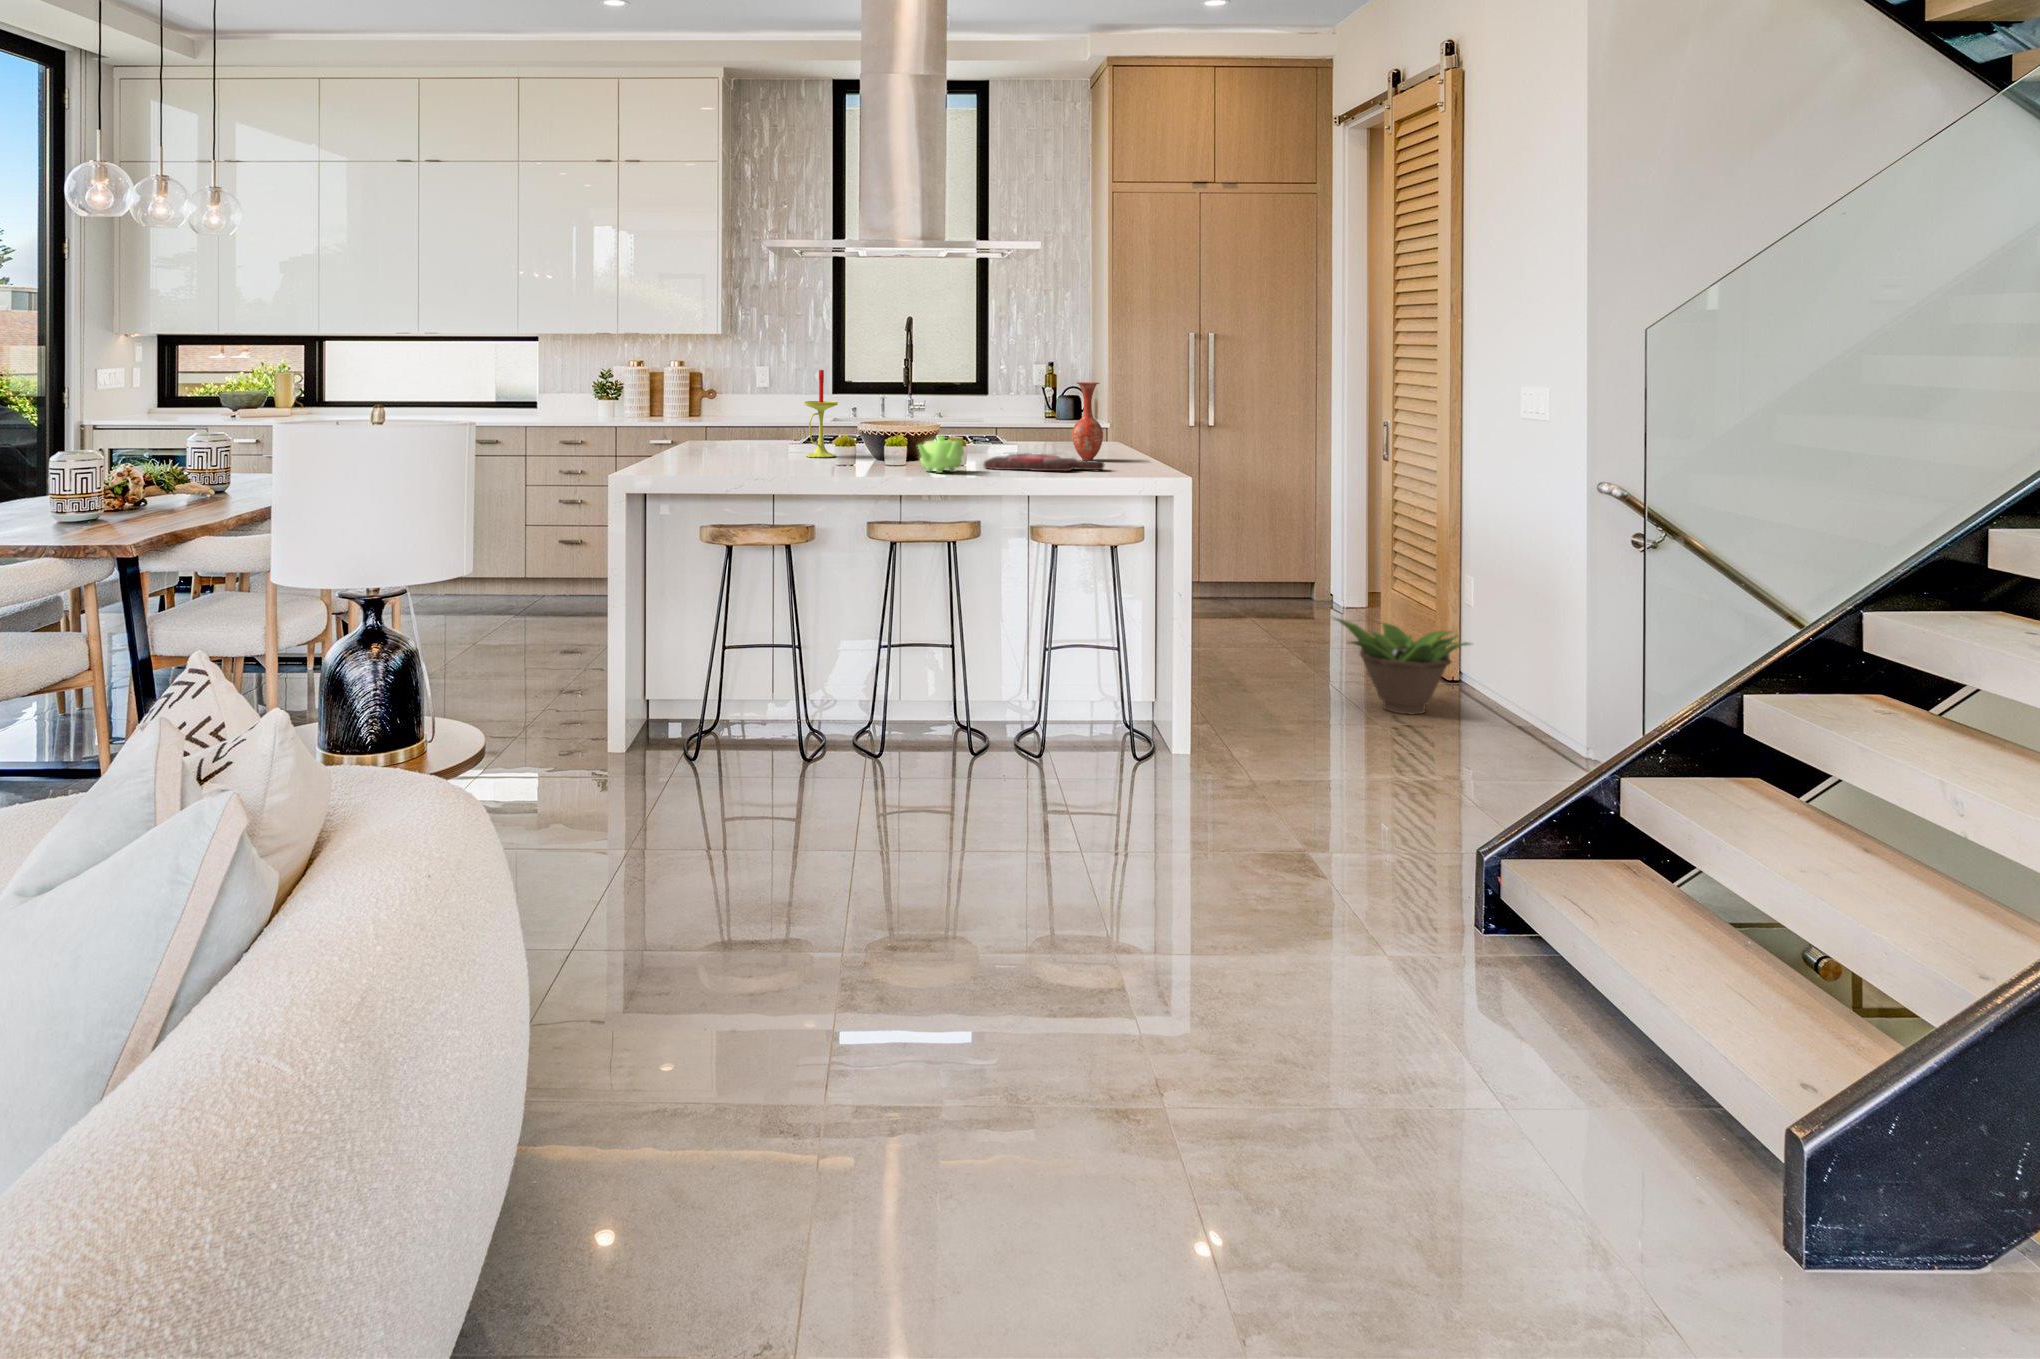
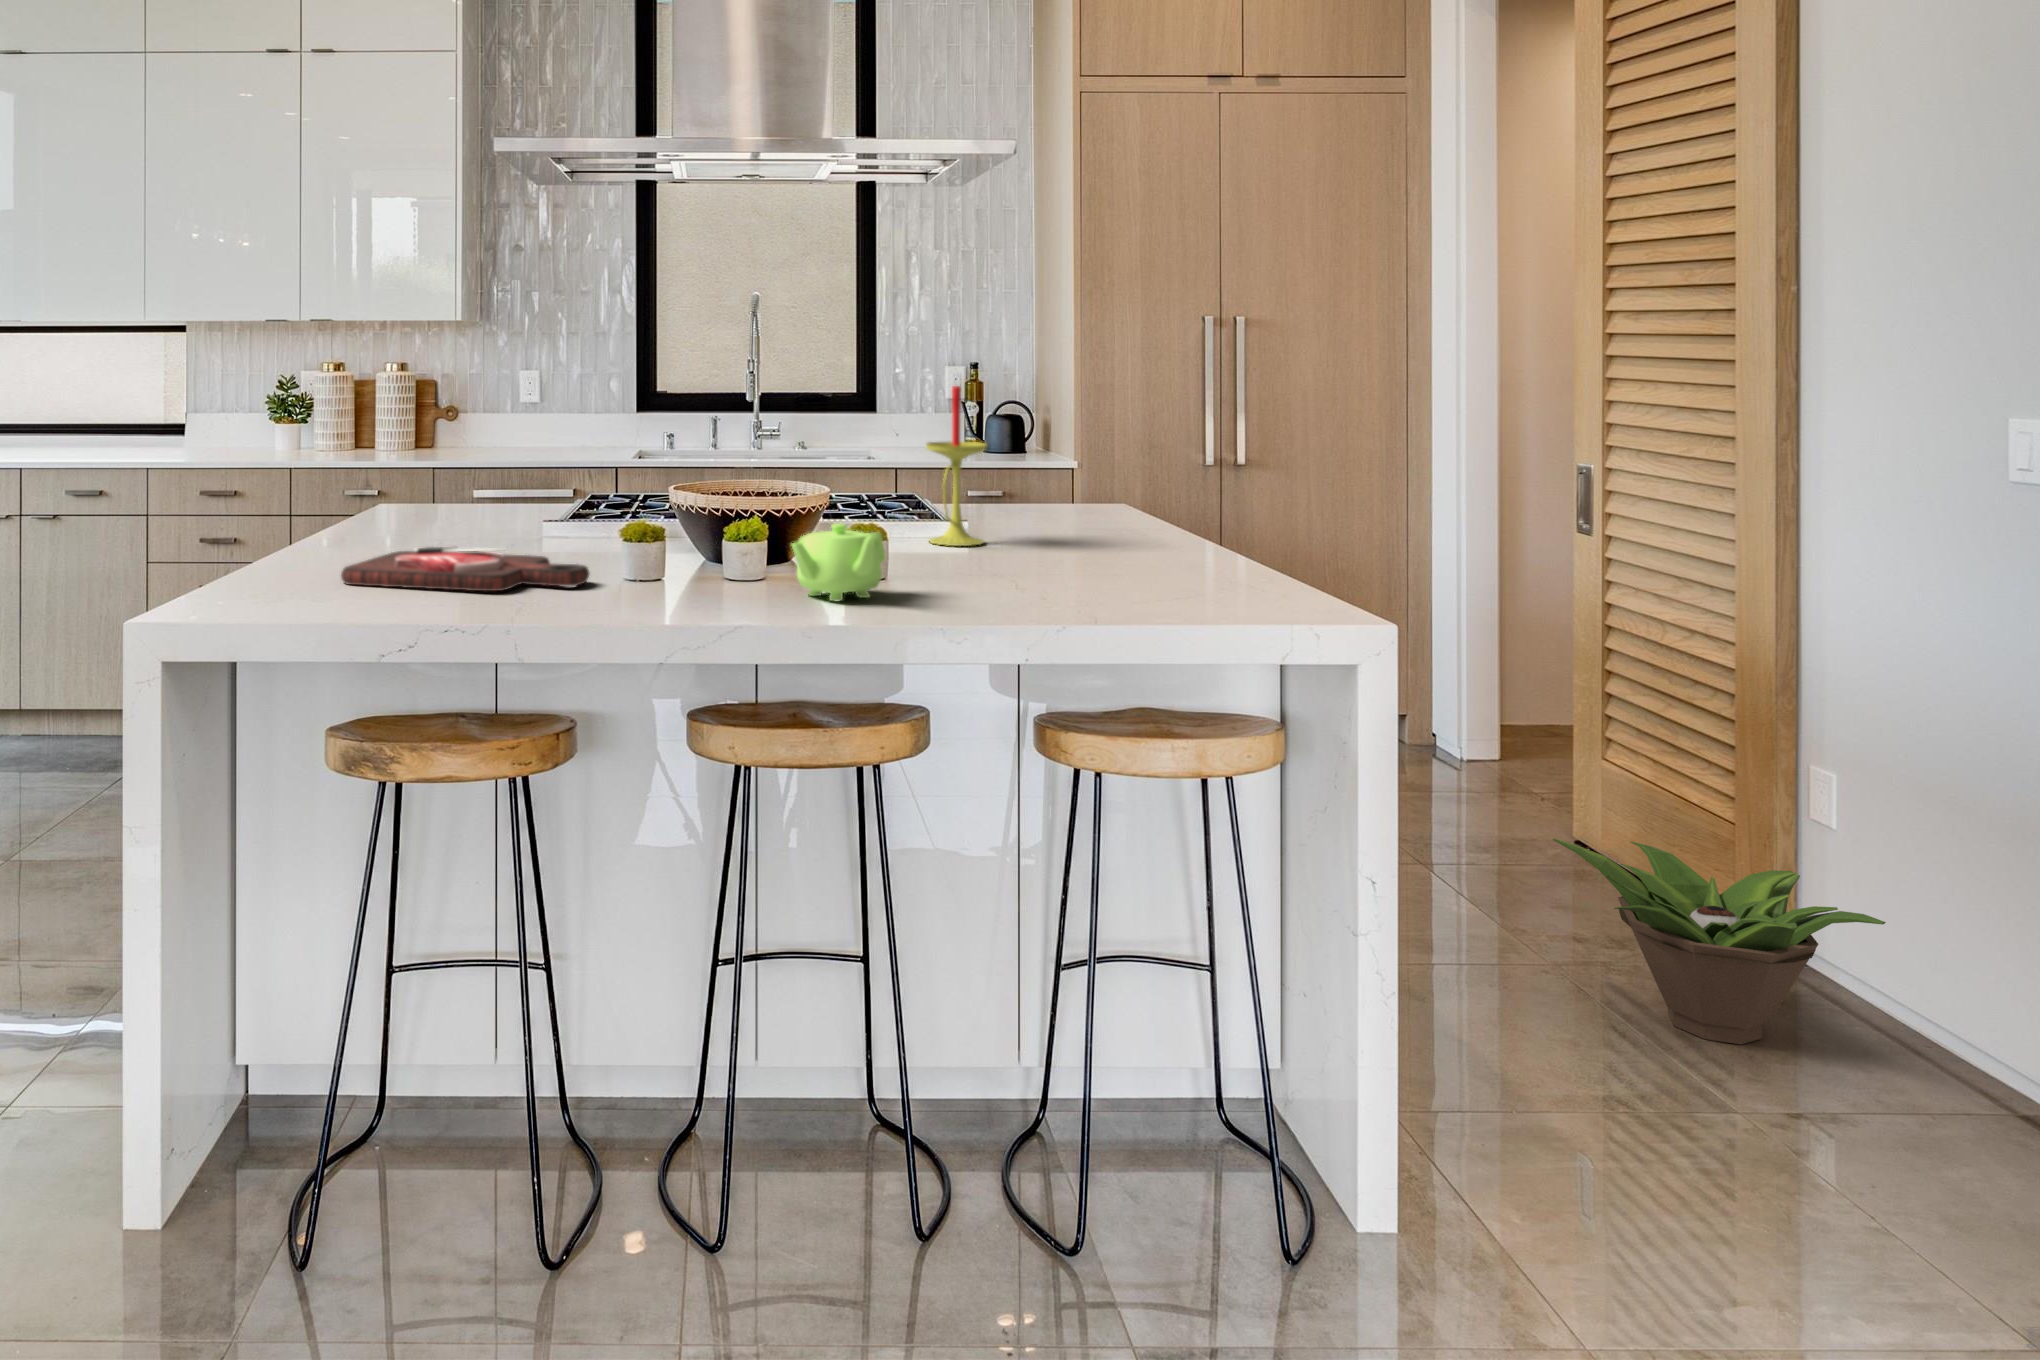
candle: present [804,370,838,457] -> present [926,386,987,546]
vase: present [1072,382,1103,460] -> none [1078,406,1138,555]
cutting board: present [984,453,1105,471] -> present [341,547,589,591]

